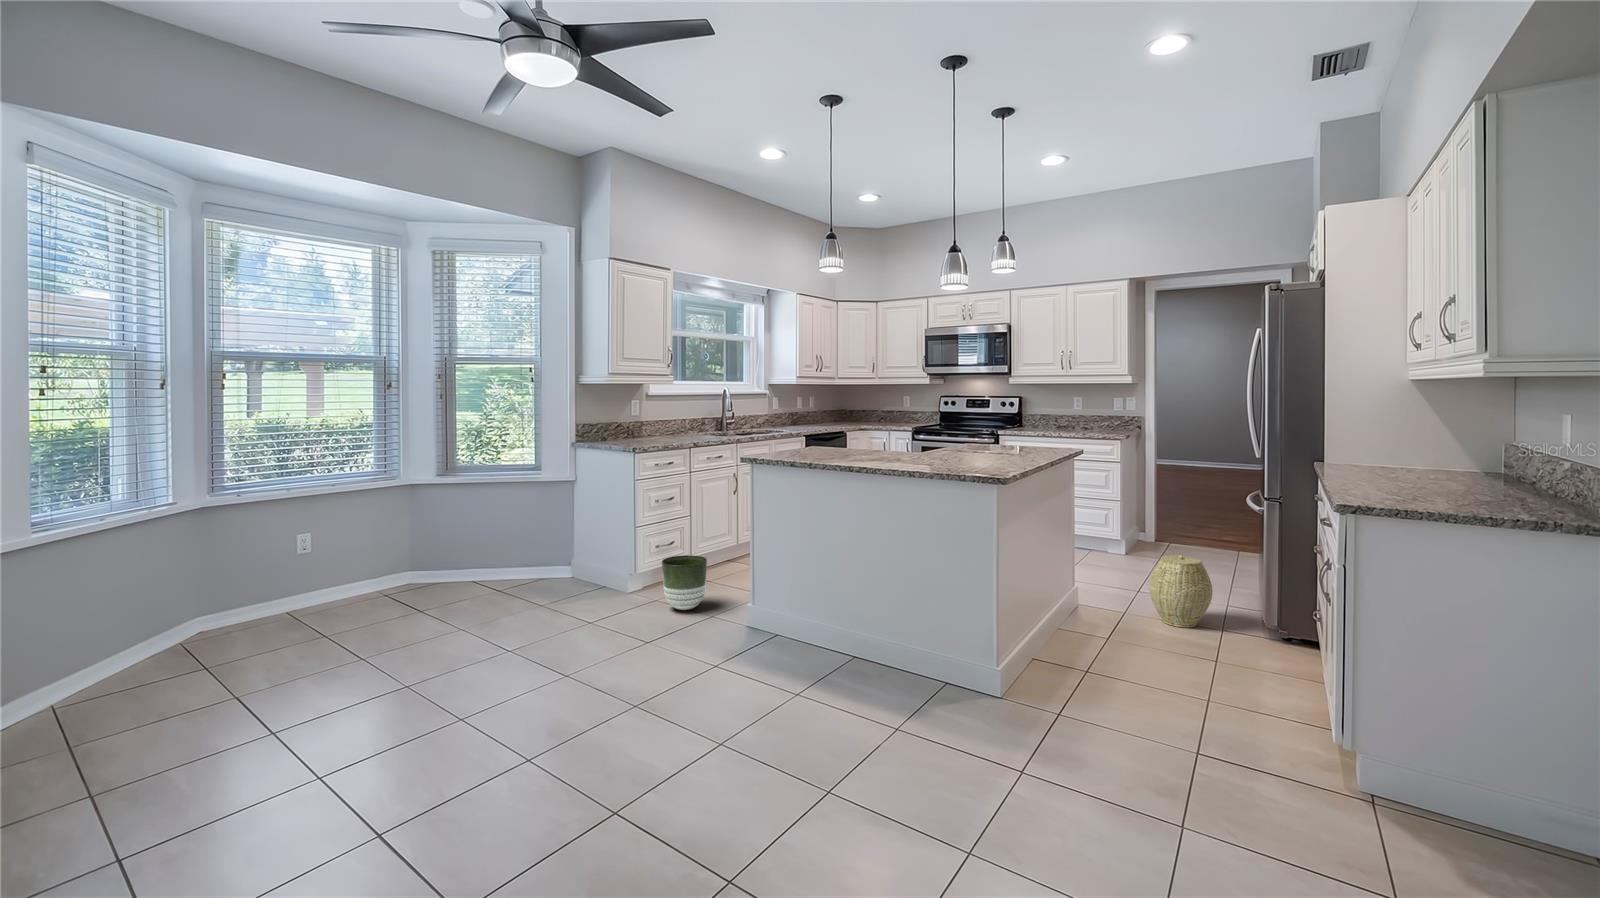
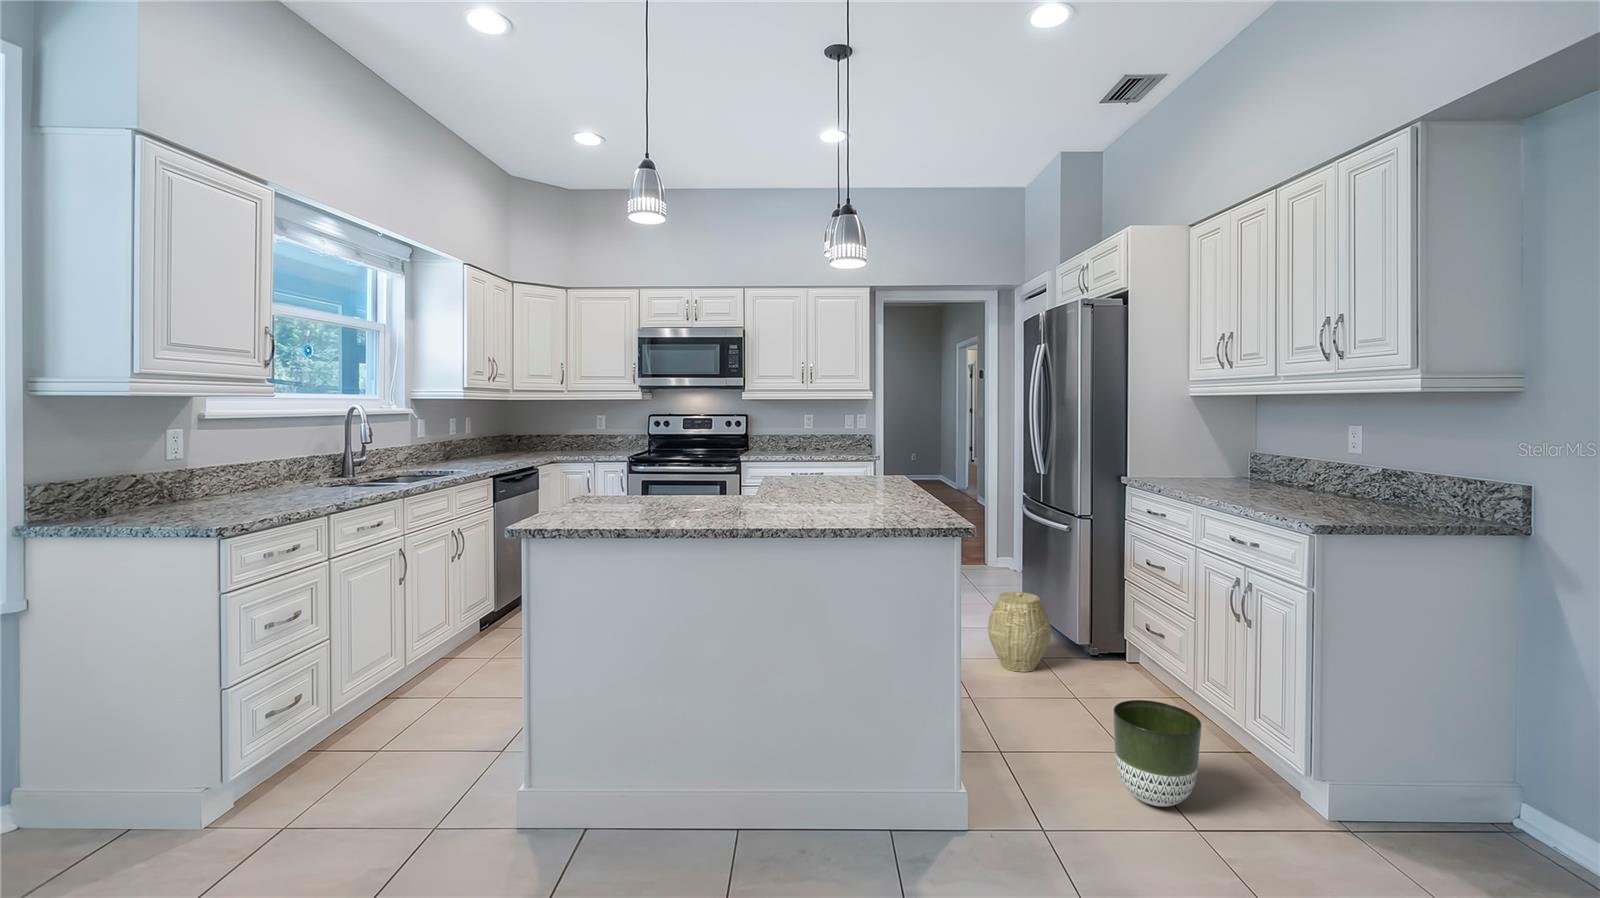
planter: present [662,555,707,610] -> present [1114,700,1202,807]

